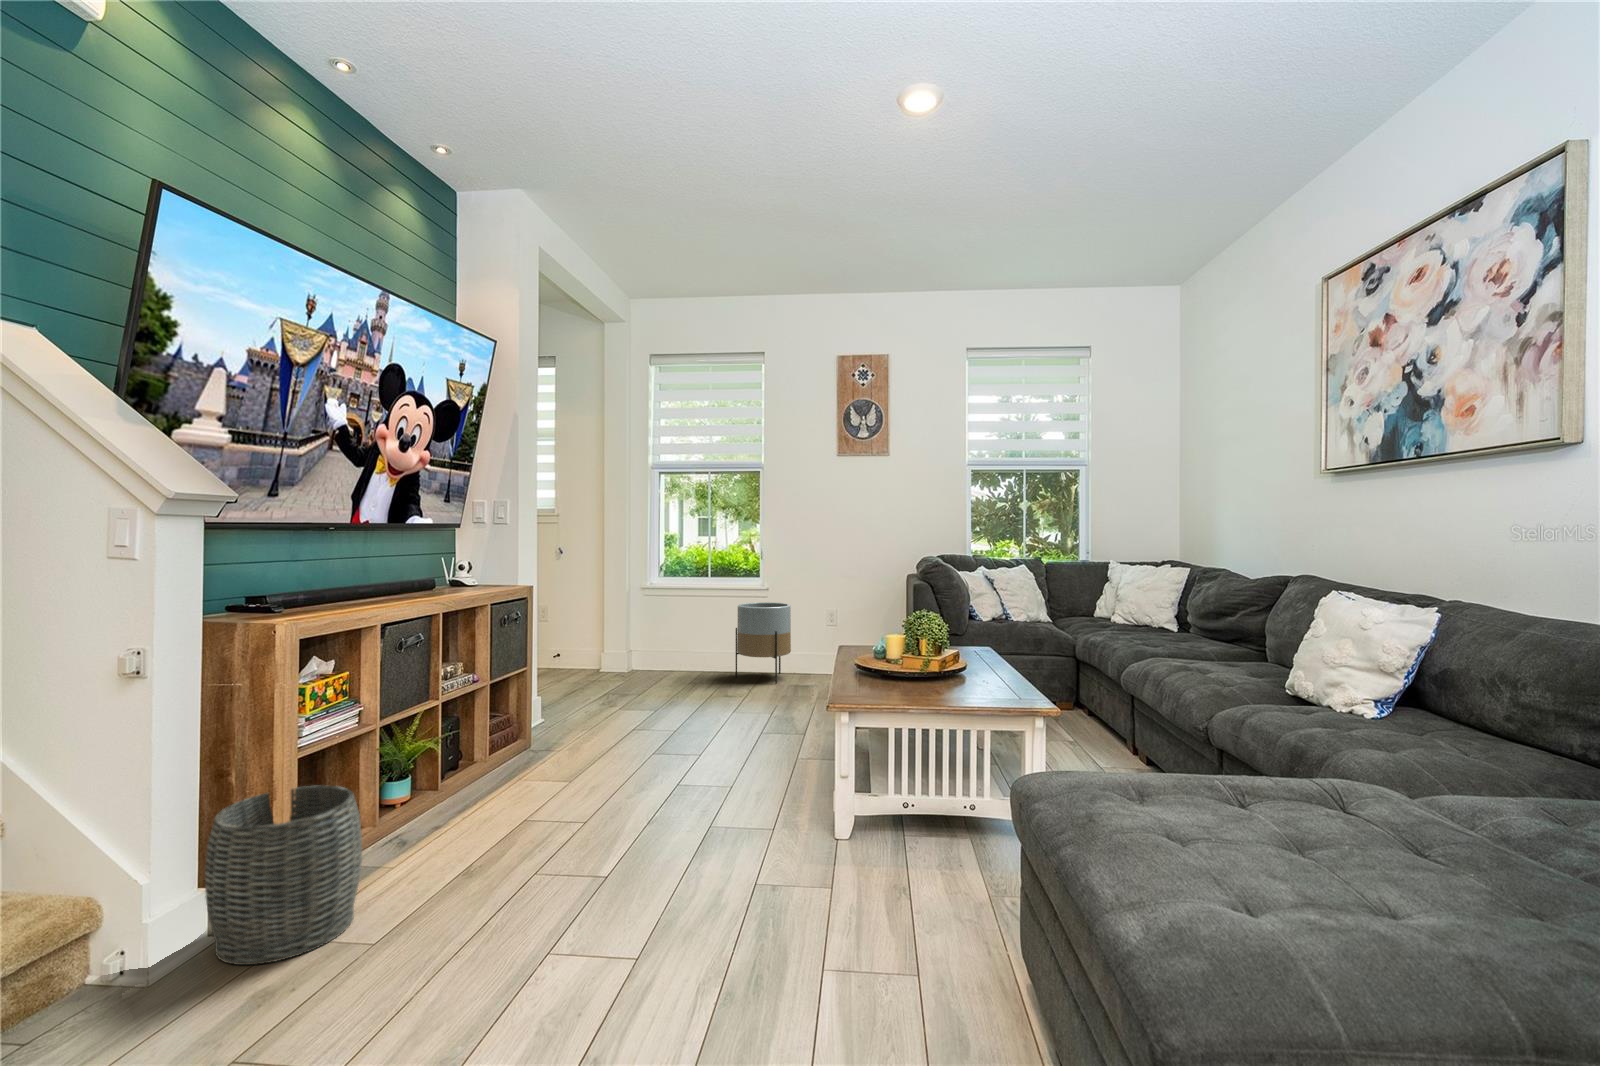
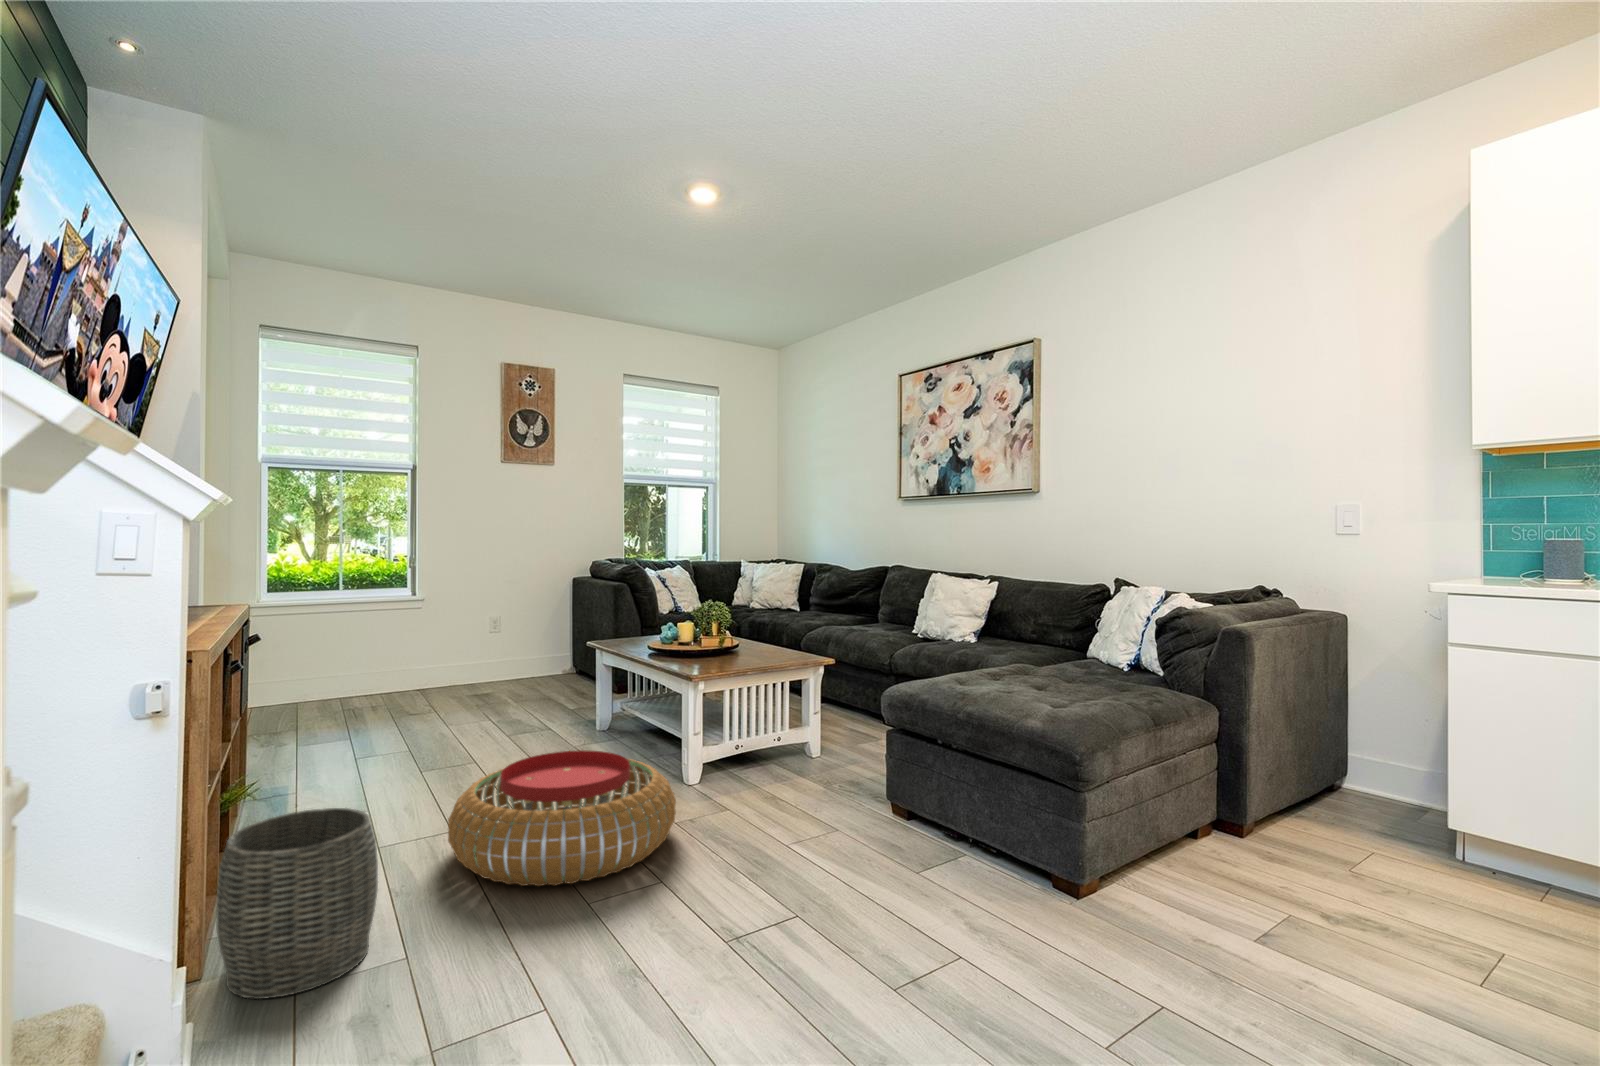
planter: present [736,602,791,684] -> none [398,612,463,696]
pouf: none [478,770,738,940] -> present [448,750,676,886]

